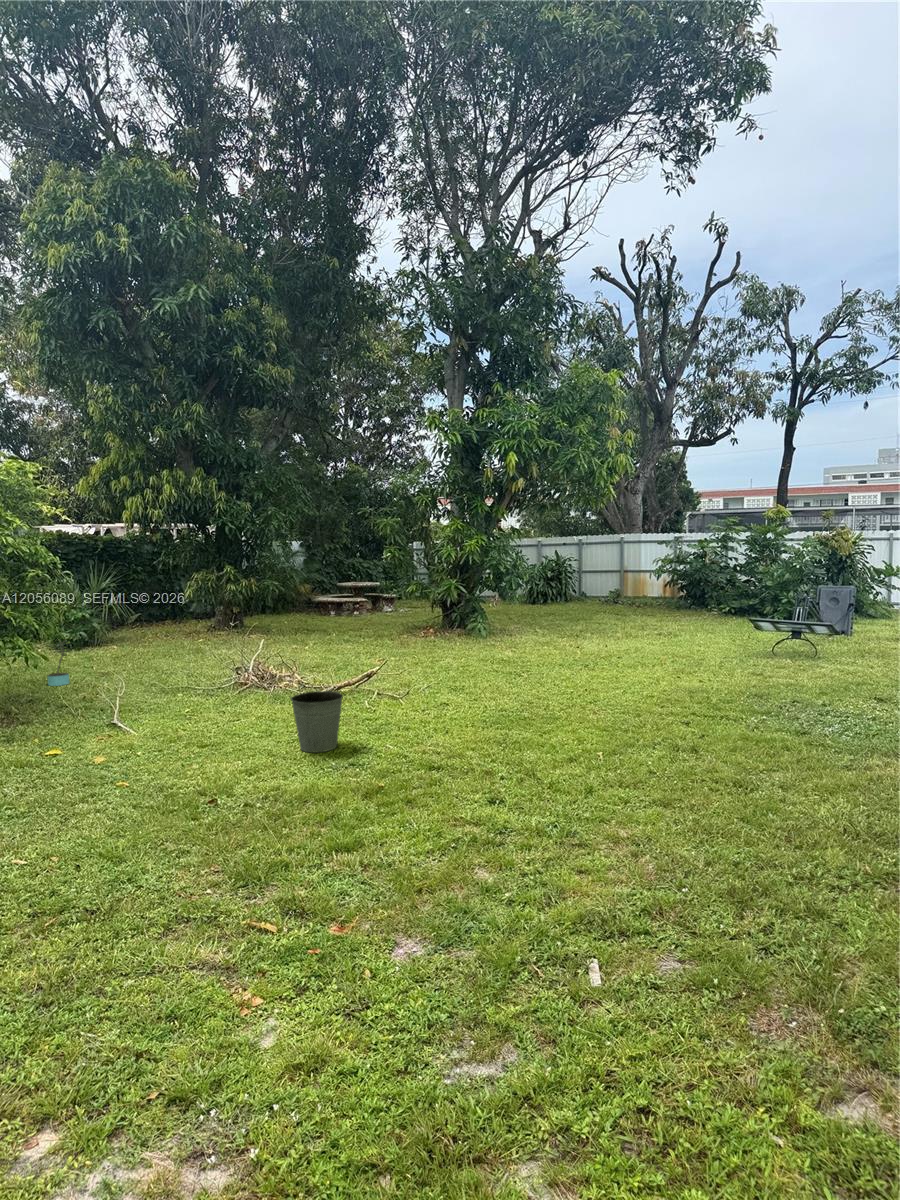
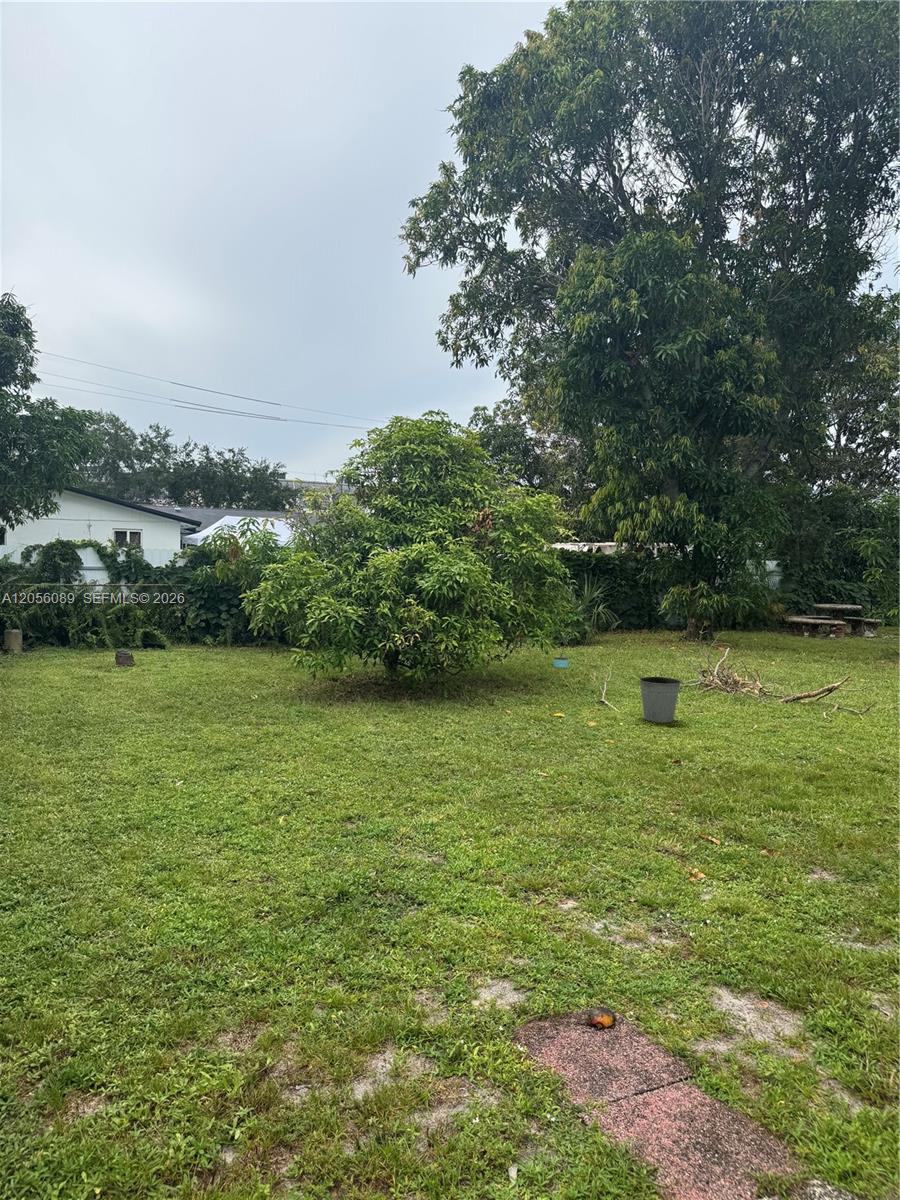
bucket: present [290,691,344,753] -> present [639,677,683,723]

